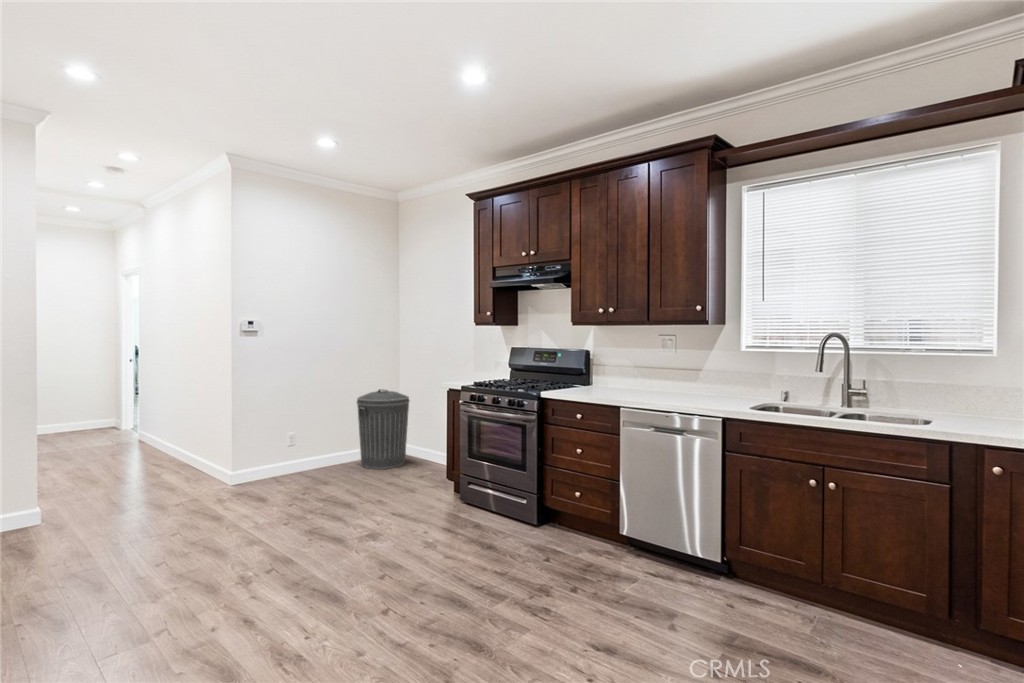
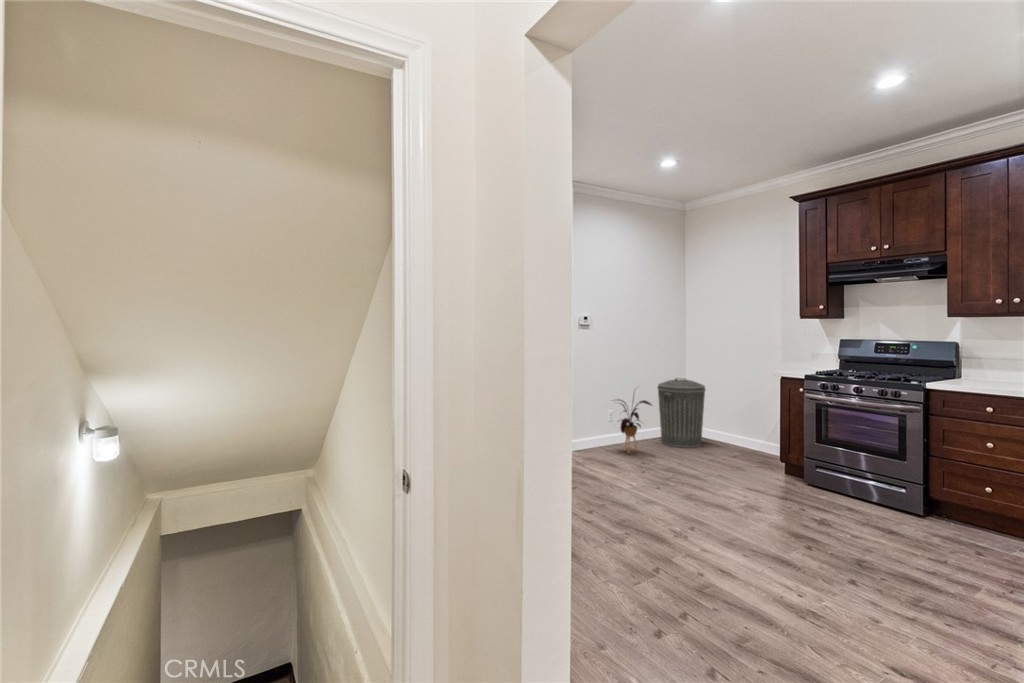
house plant: none [283,401,328,480] -> present [621,400,651,452]

